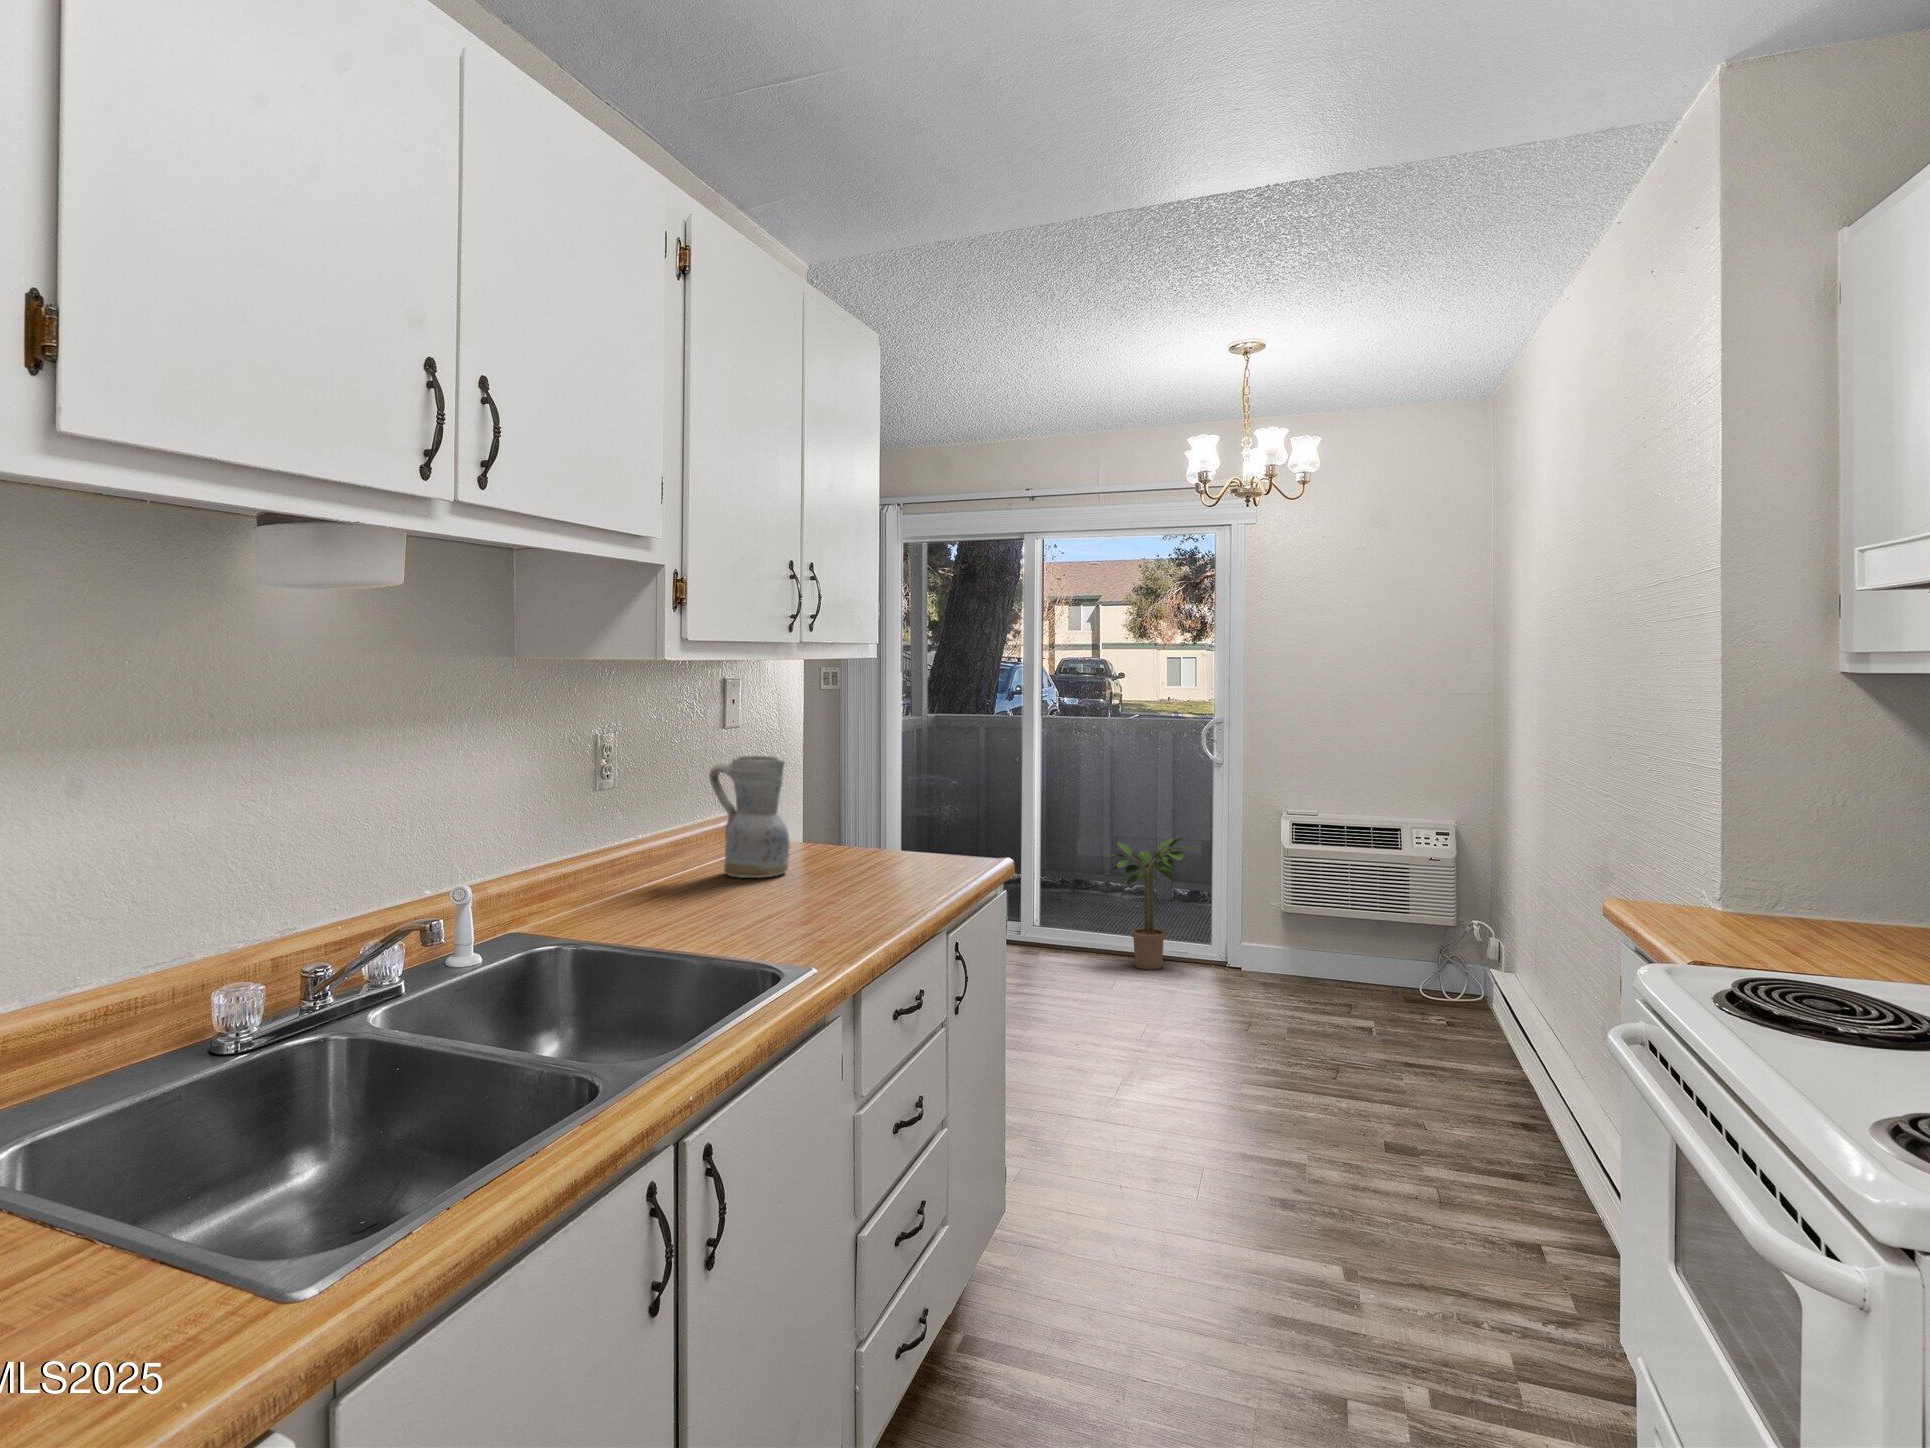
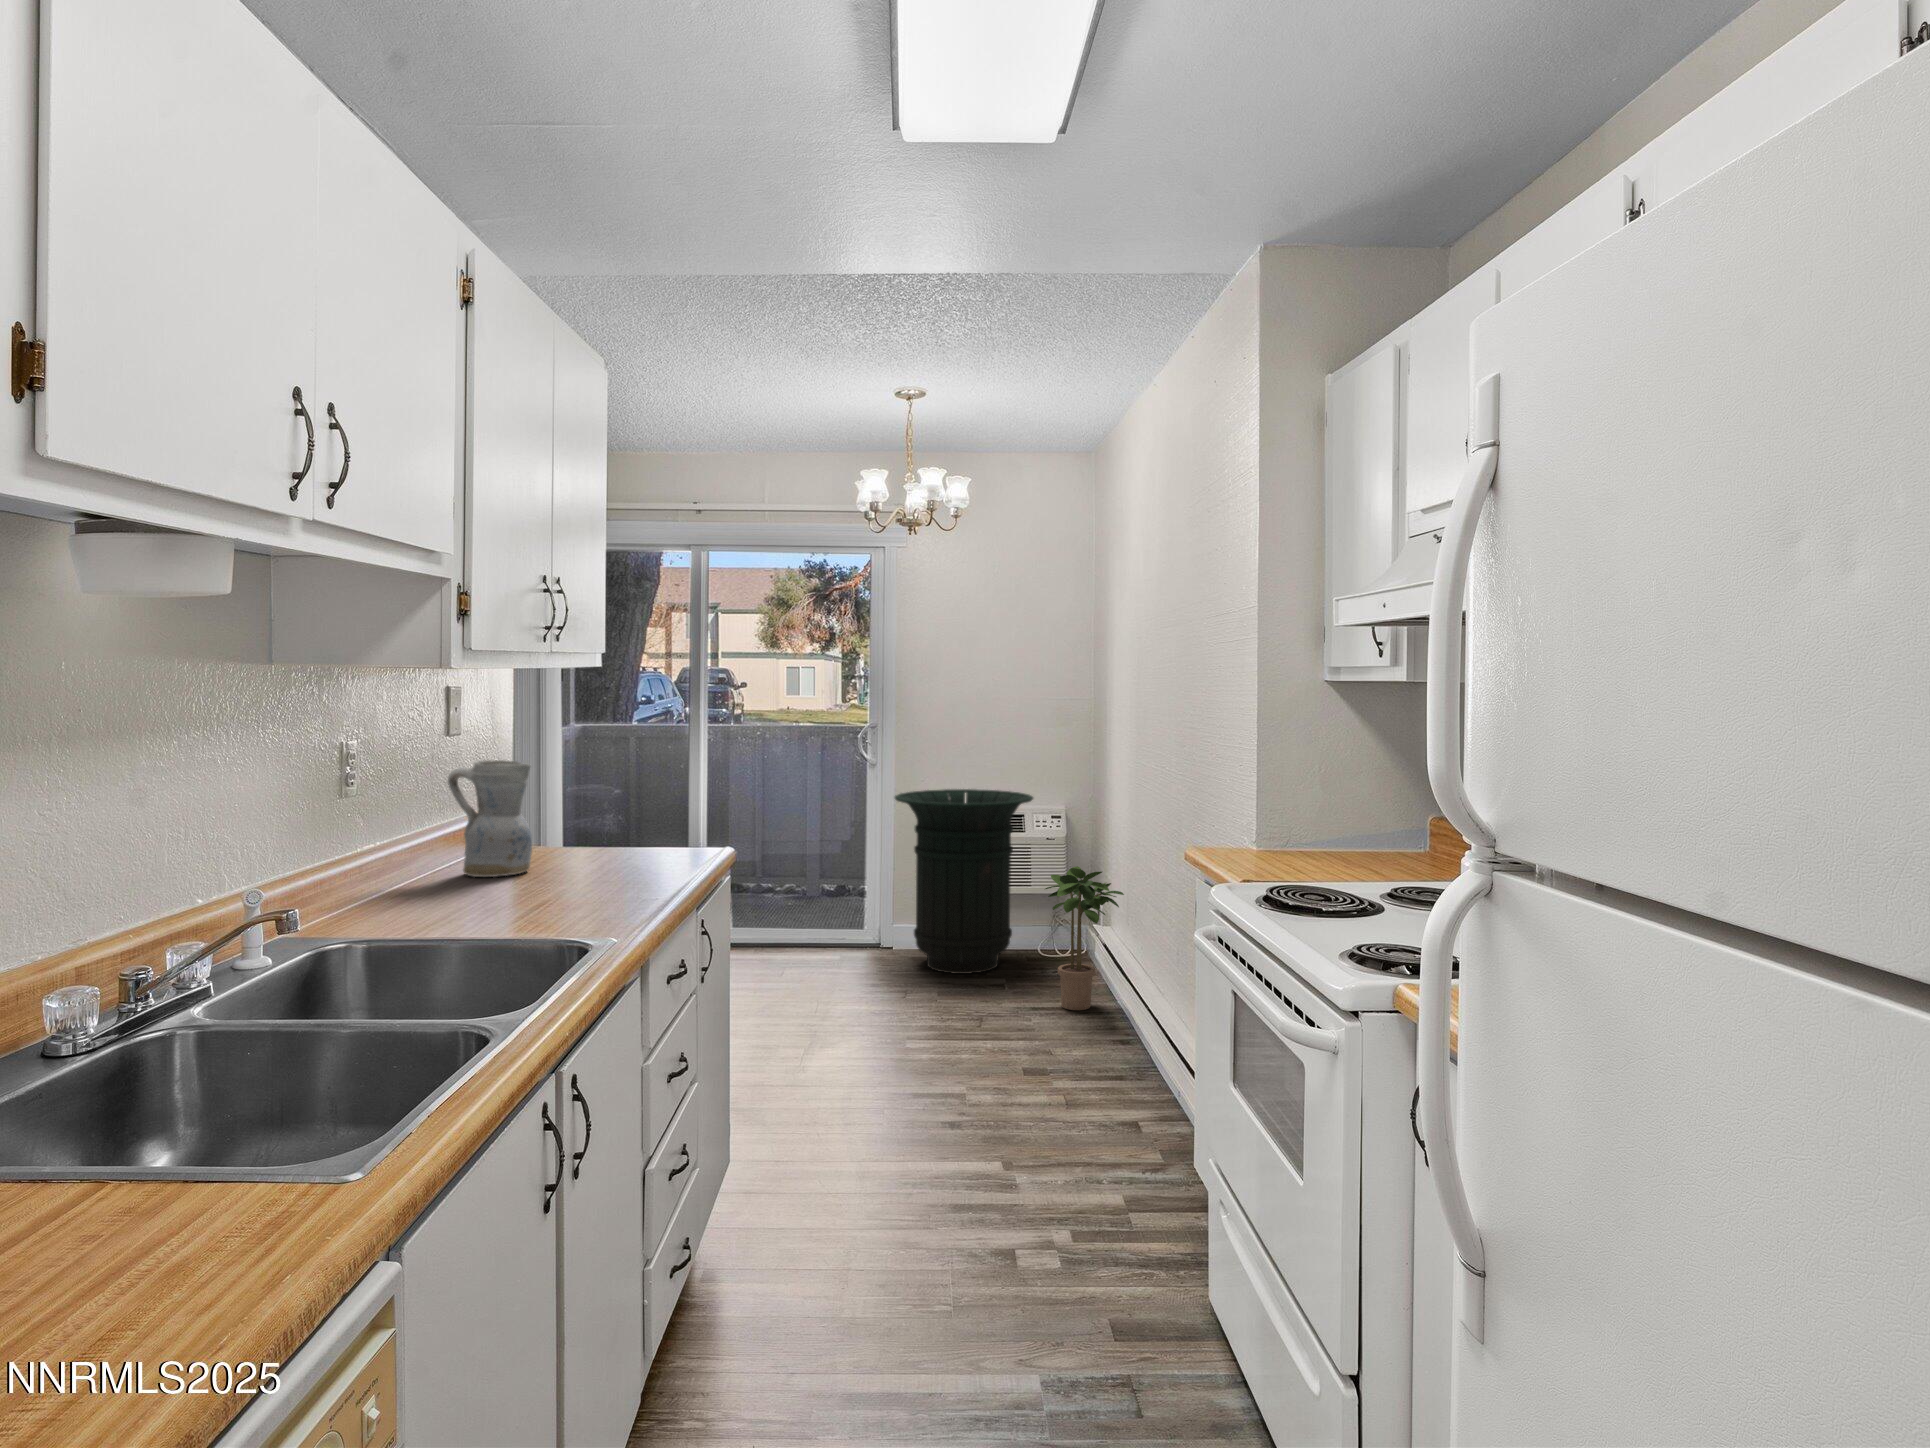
trash can: none [1238,793,1410,1010] -> present [895,789,1033,974]
potted plant: present [1107,838,1197,970] -> present [1045,866,1124,1010]

